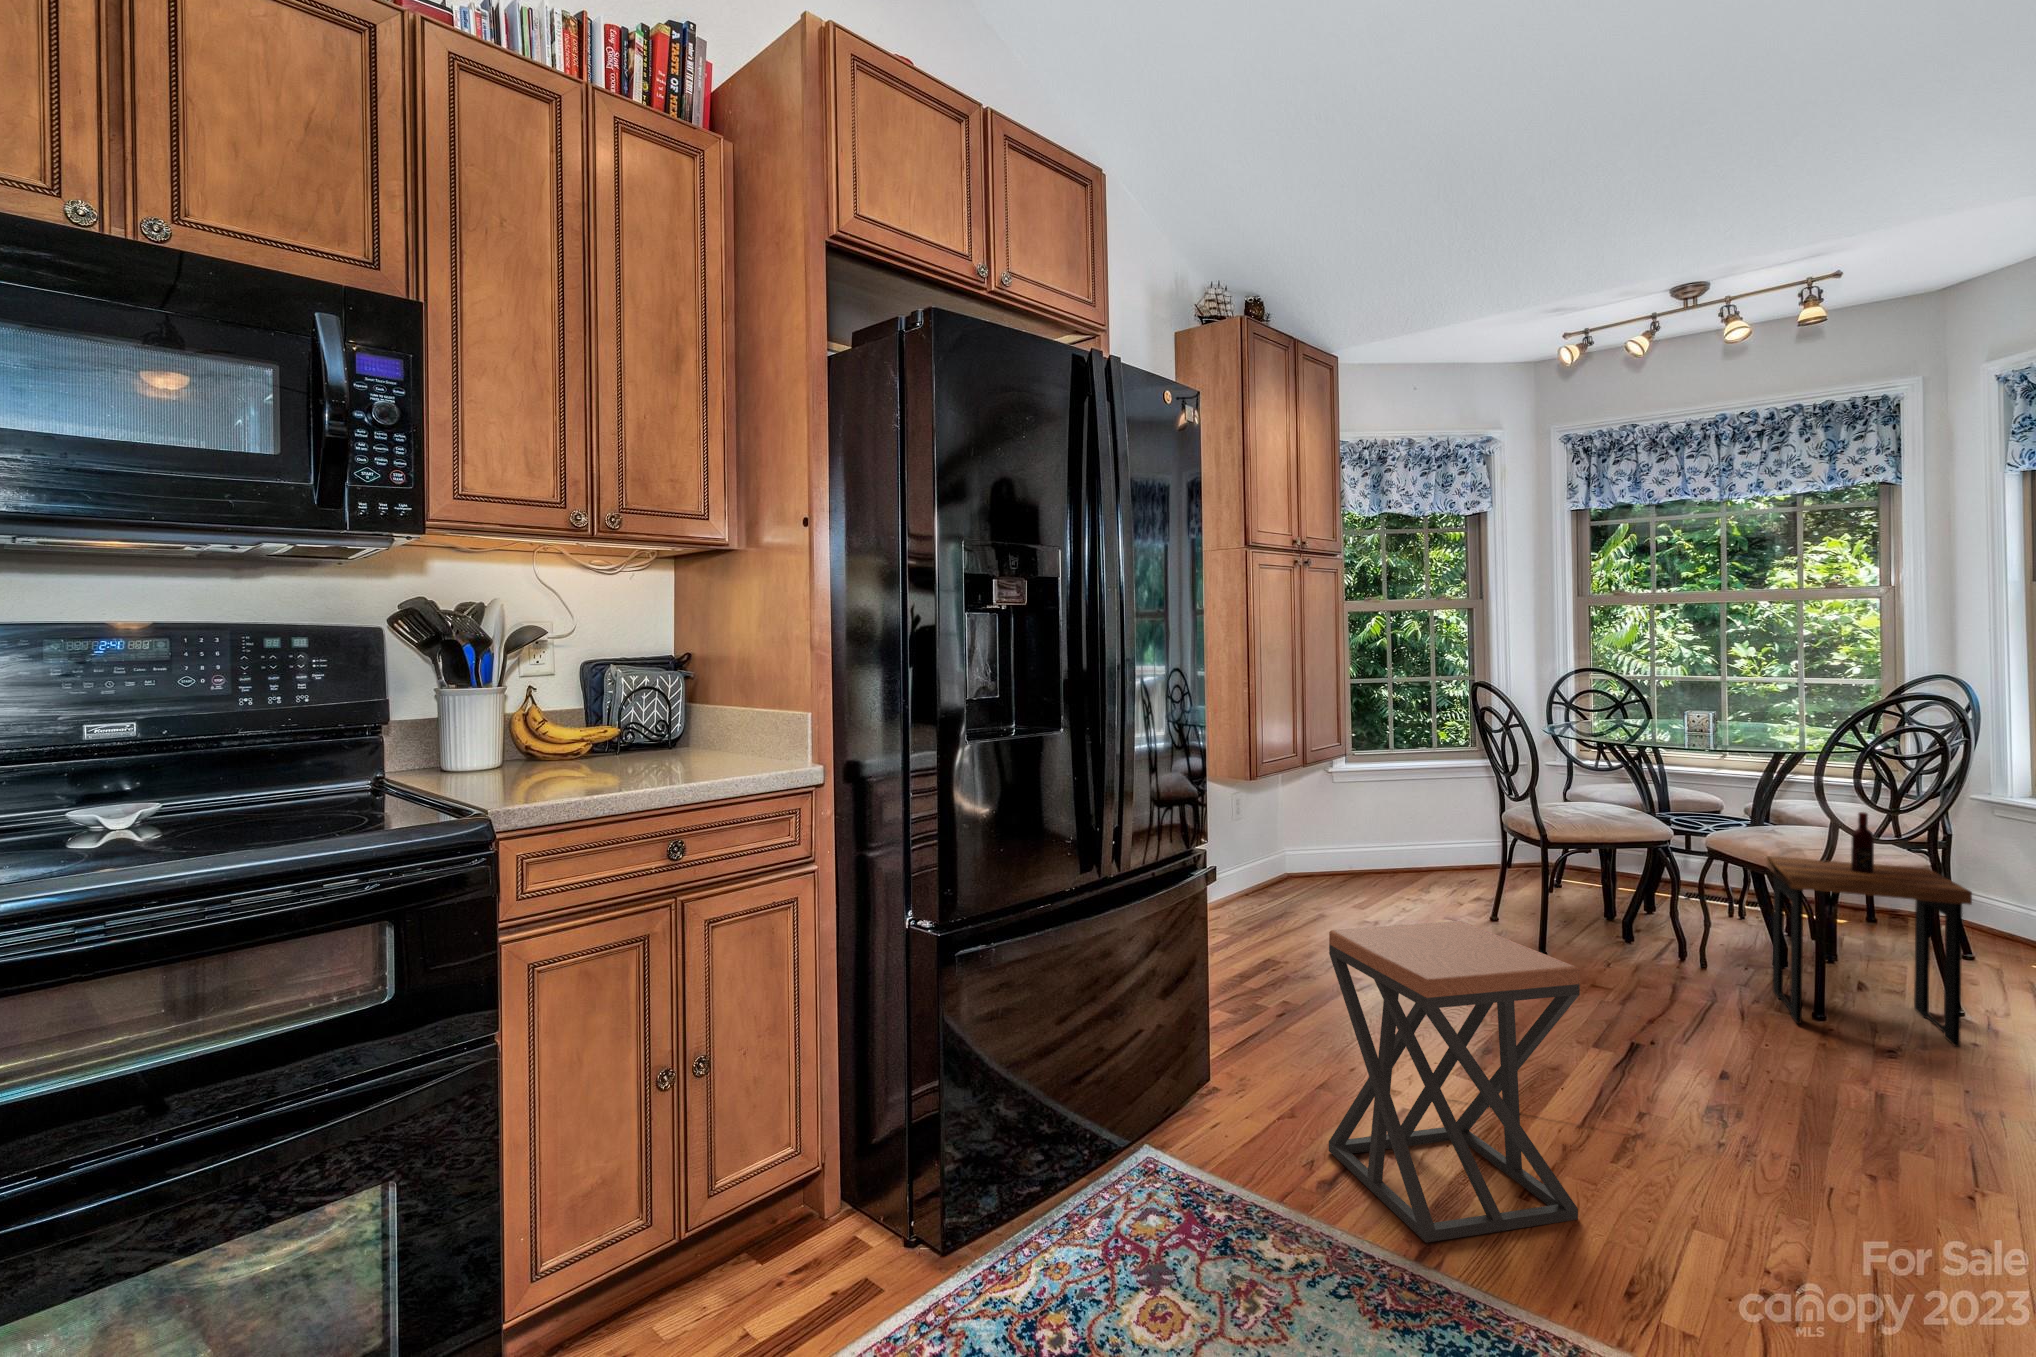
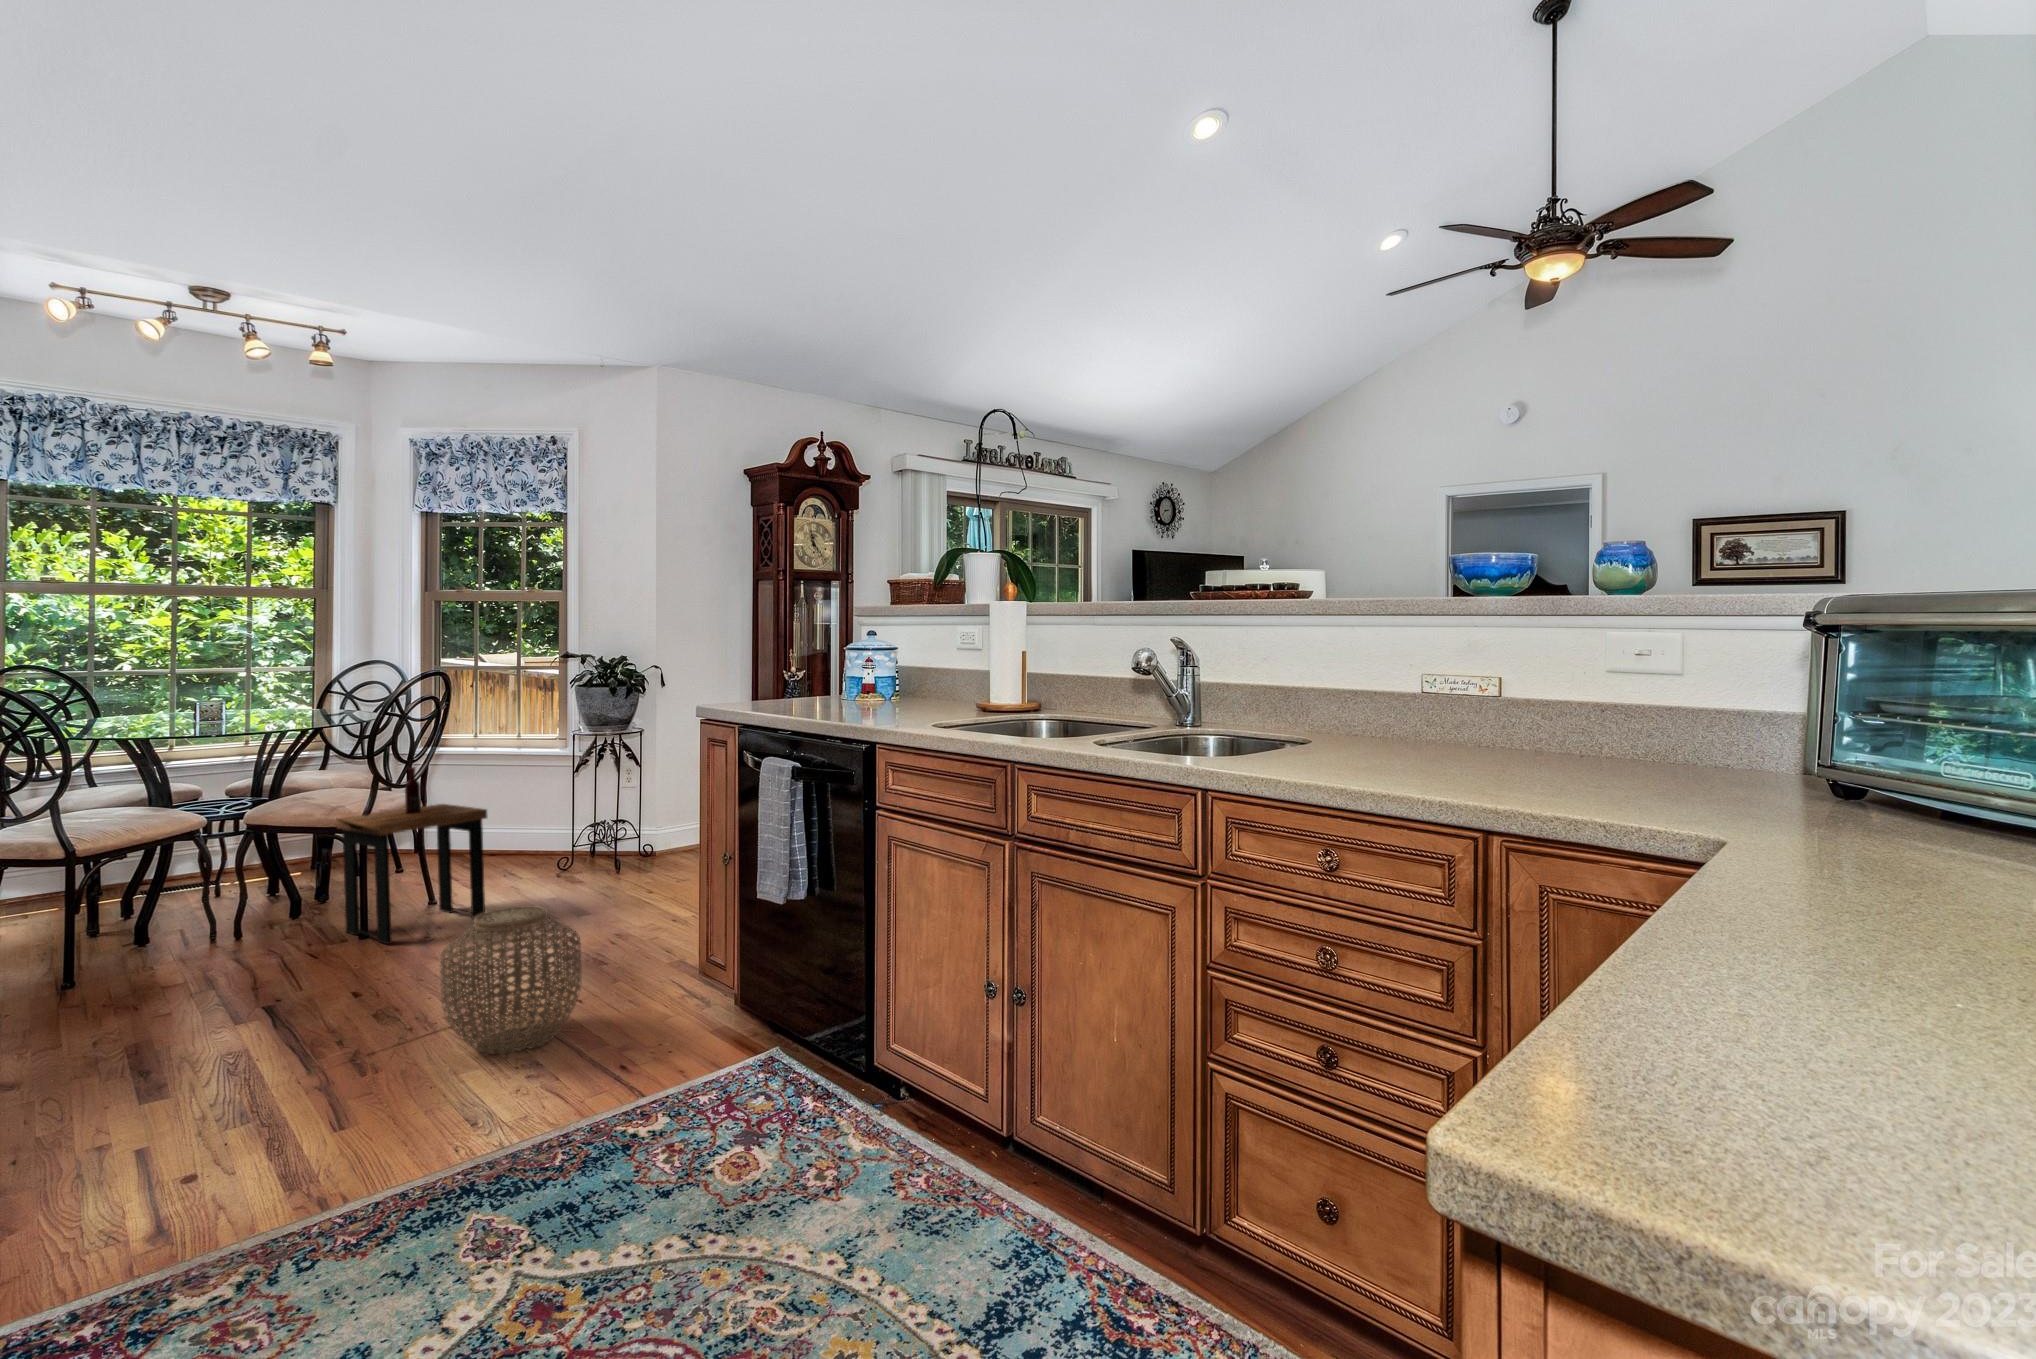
stool: present [1329,921,1580,1243] -> none [118,900,403,1213]
woven basket: none [1686,1028,1916,1256] -> present [440,905,582,1054]

